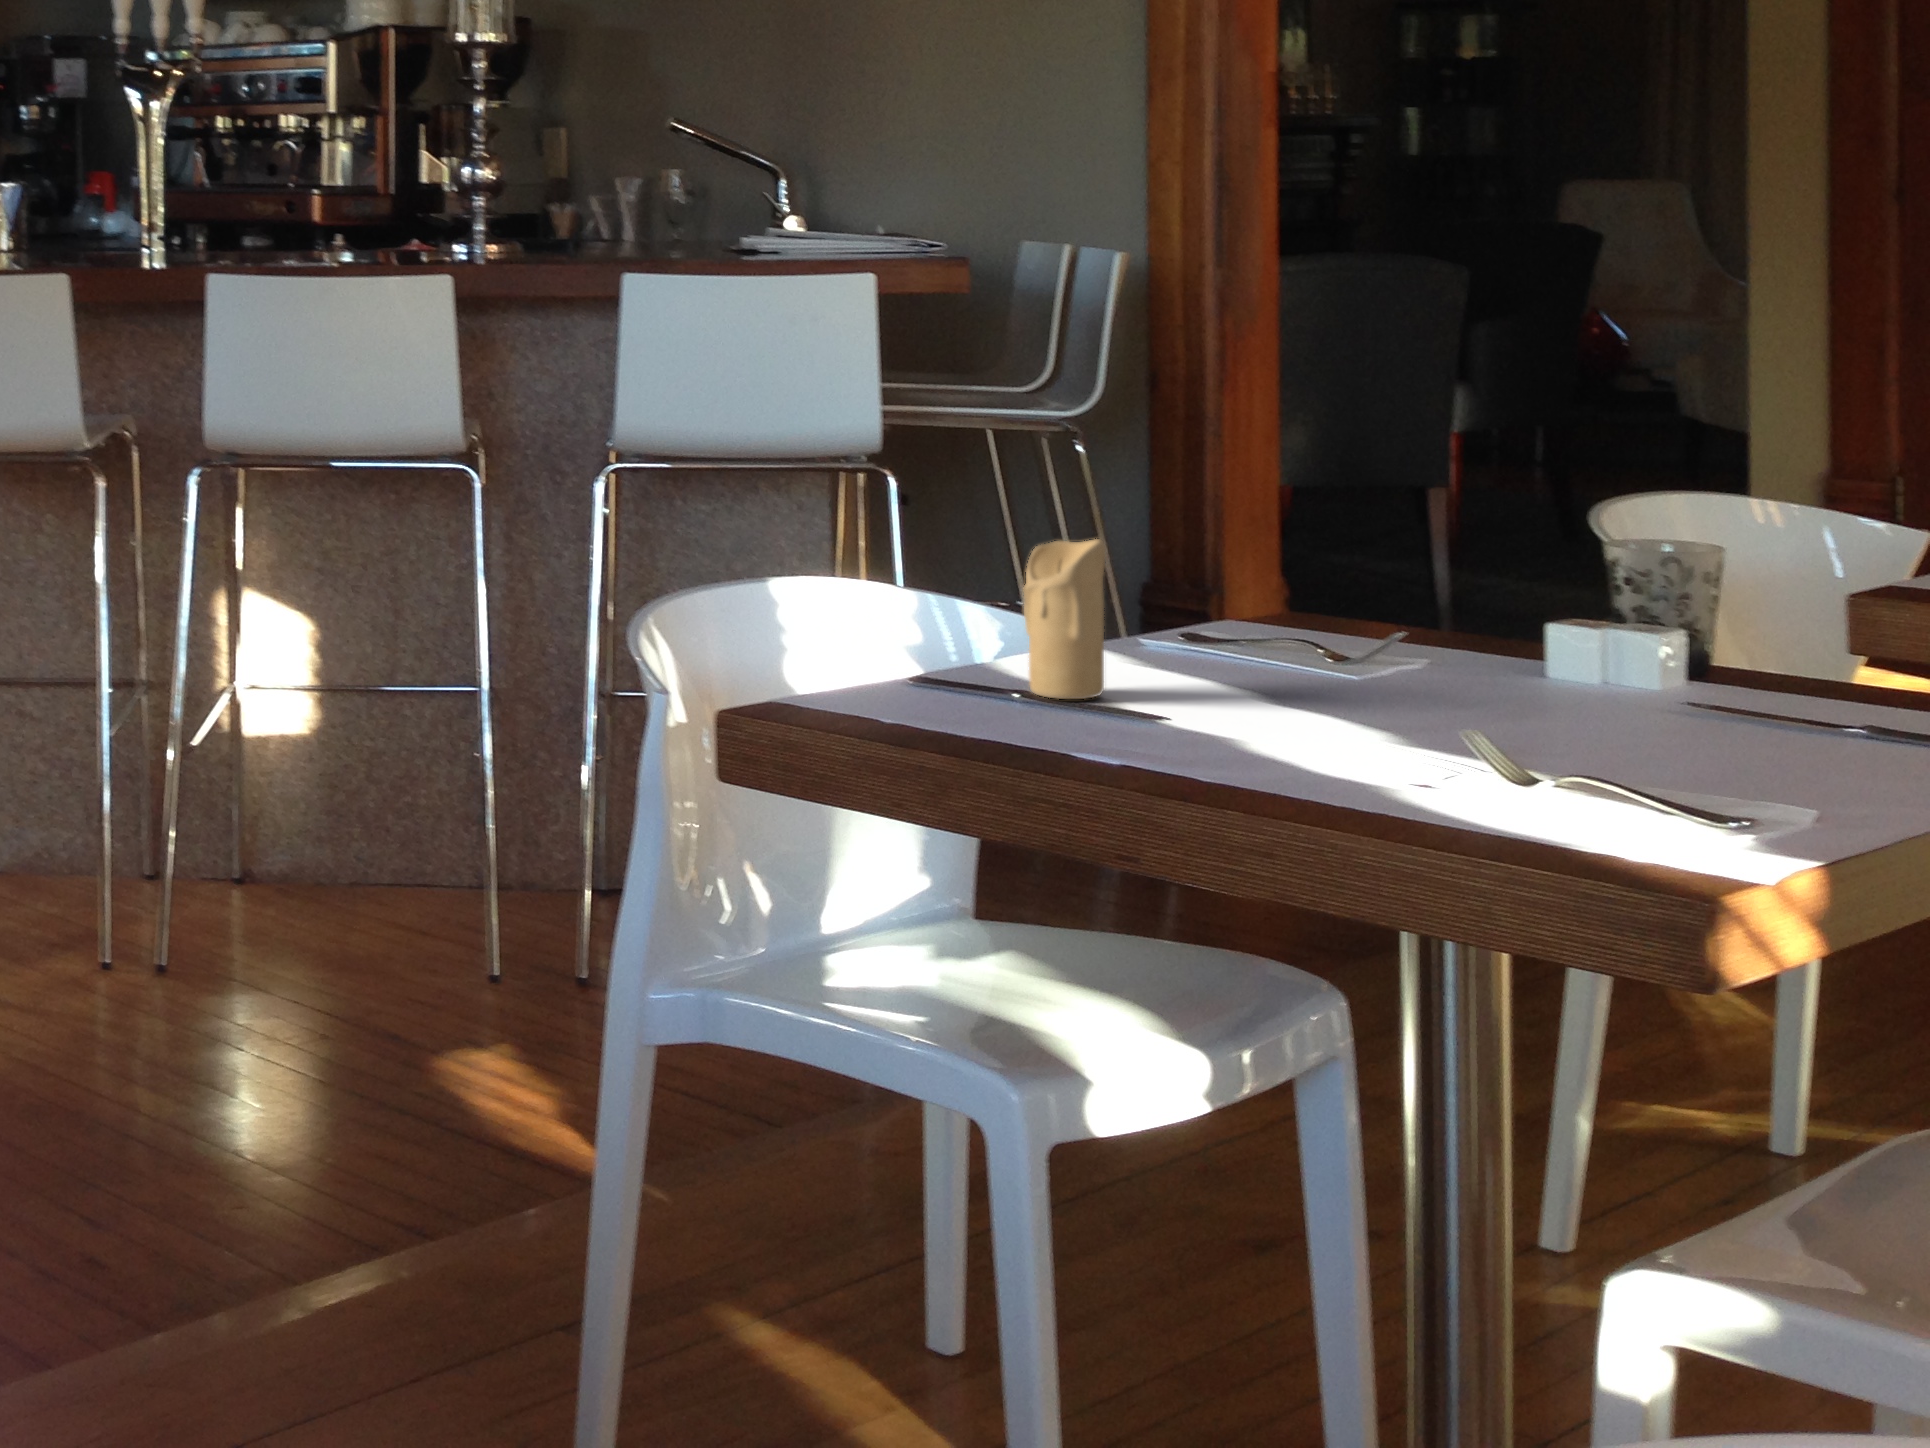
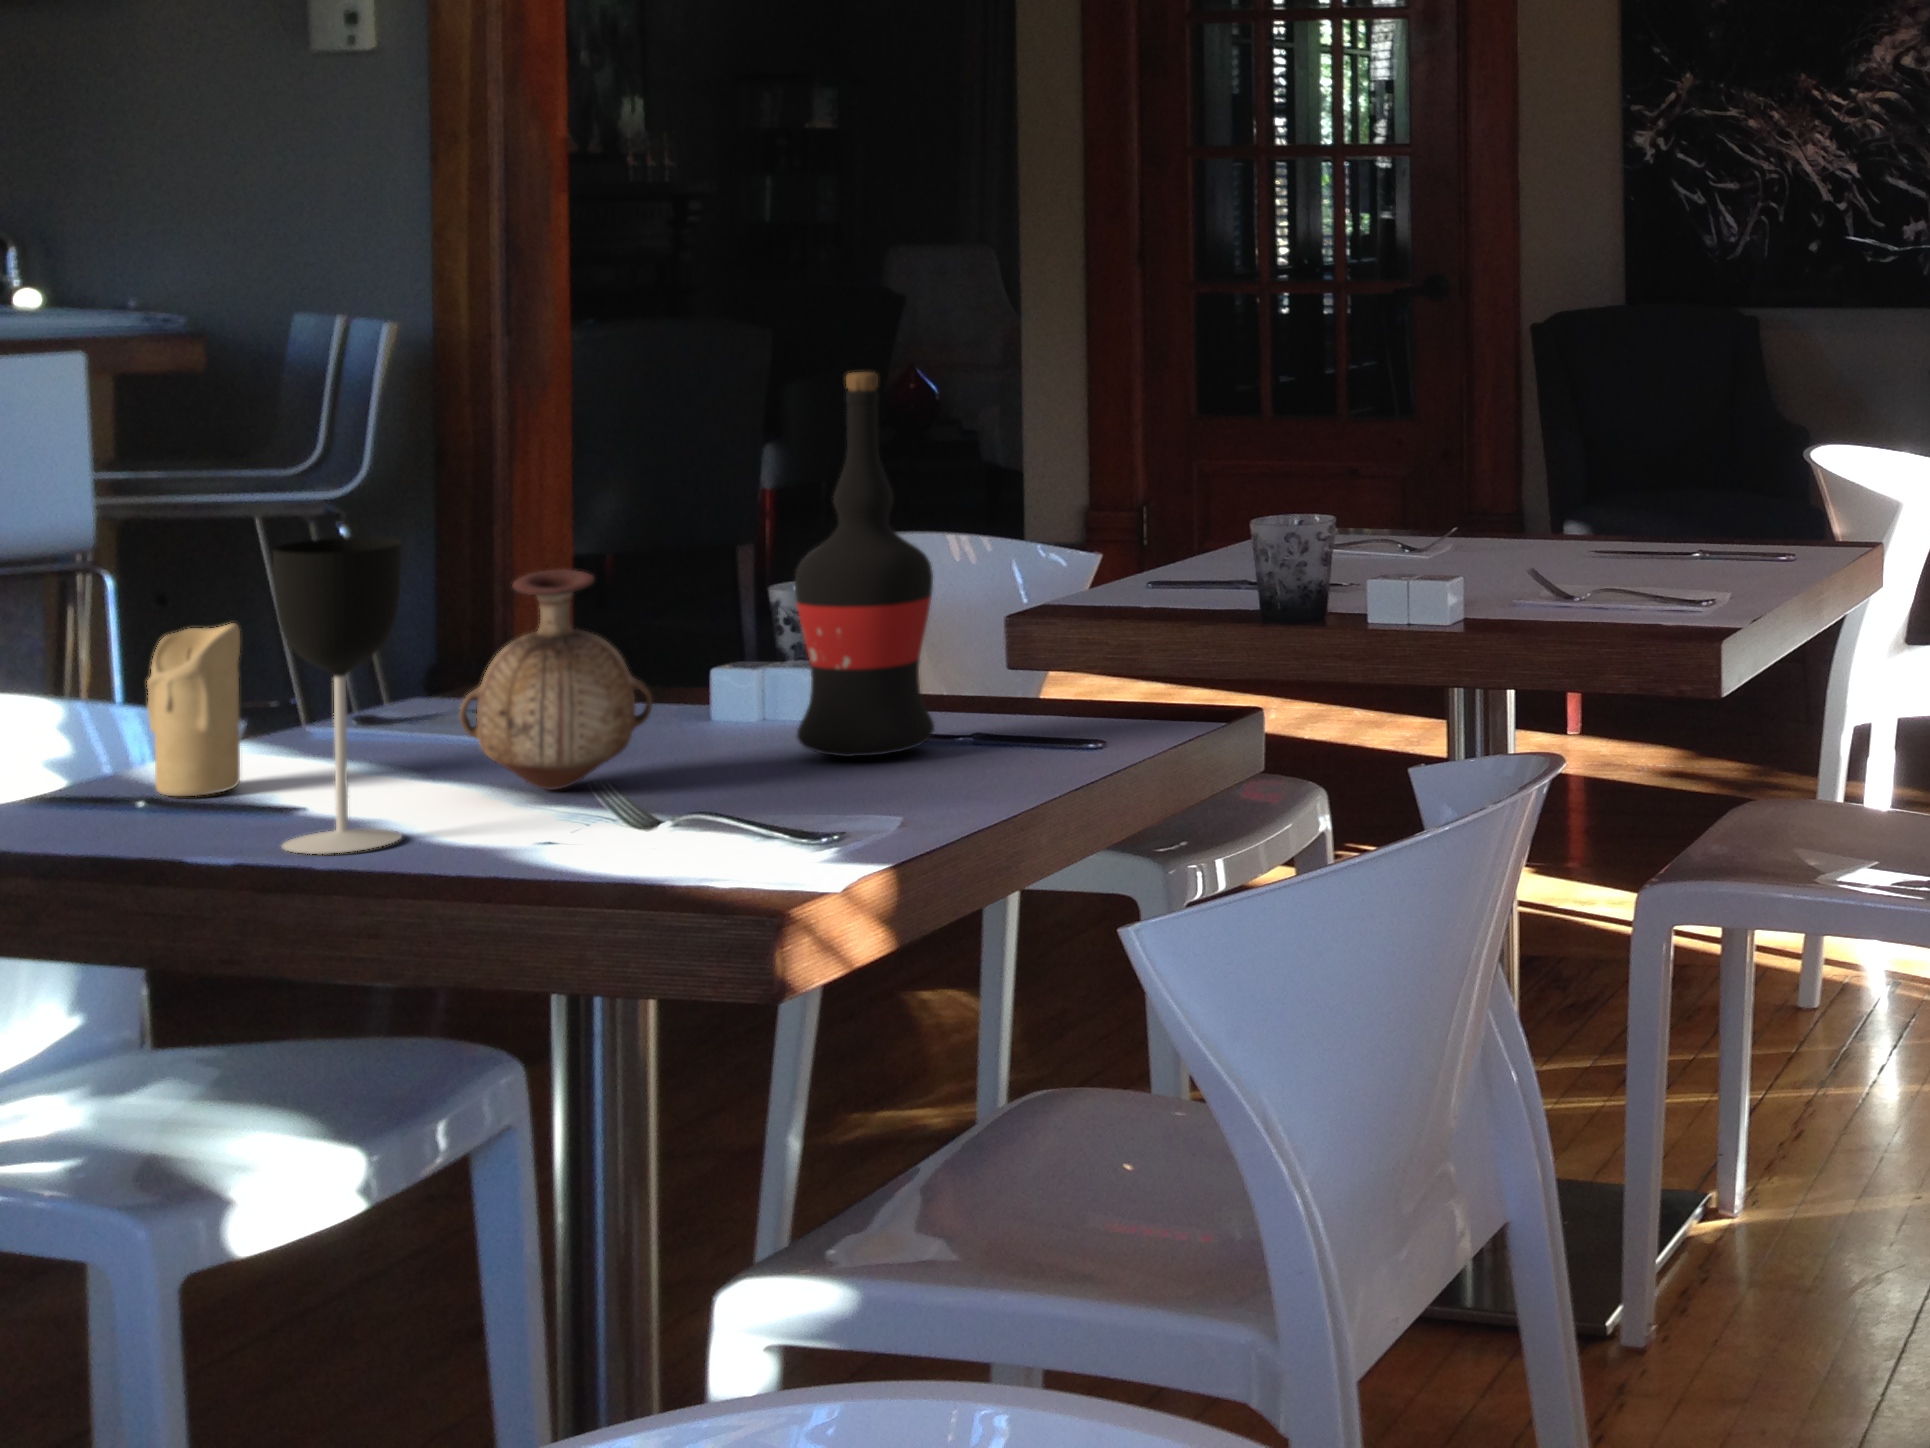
wine bottle: none [1661,320,1822,735] -> present [795,372,934,757]
wine glass: none [1159,466,1280,773] -> present [273,537,402,854]
vase: none [1318,511,1514,733] -> present [460,569,652,790]

